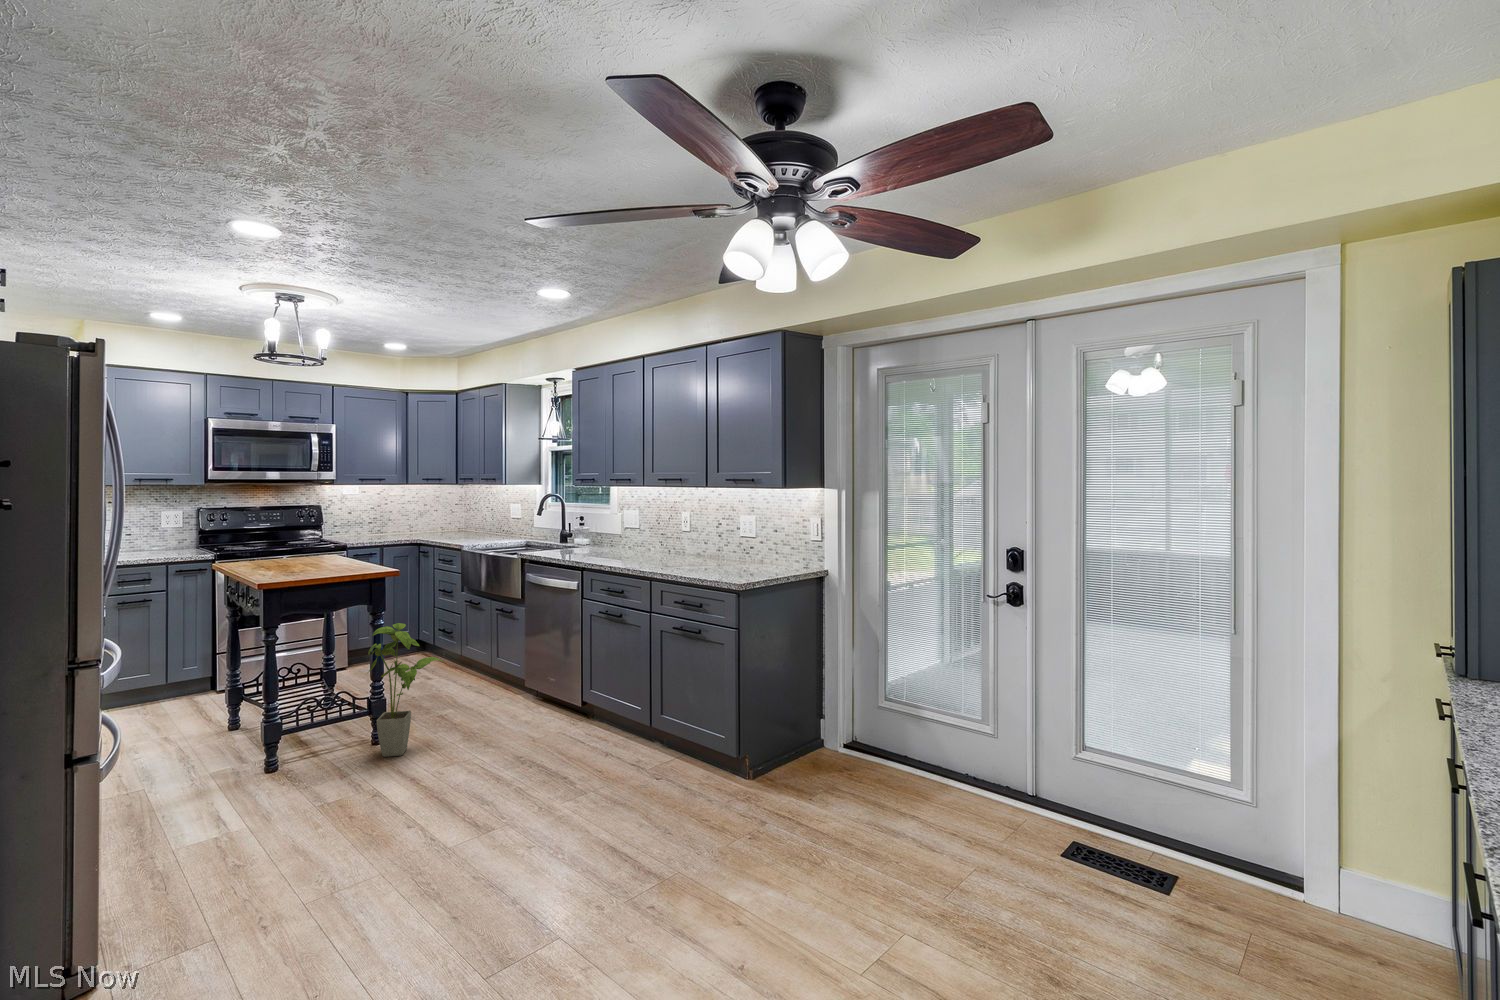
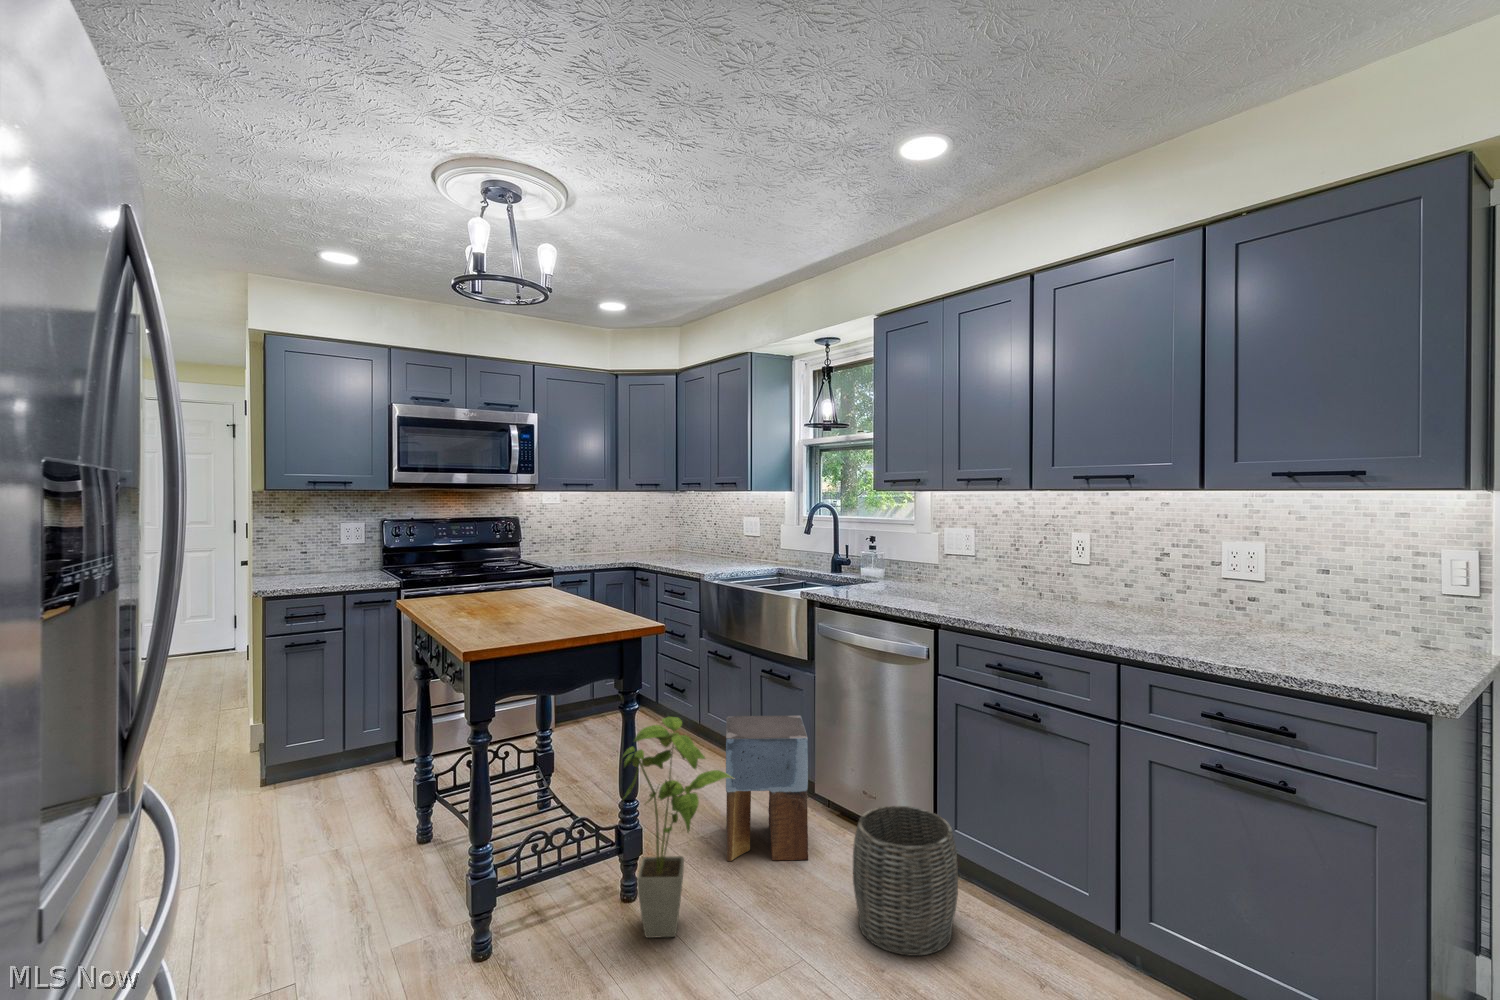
stool: none [450,634,512,724] -> present [726,716,808,861]
woven basket: none [516,676,579,752] -> present [853,806,958,956]

